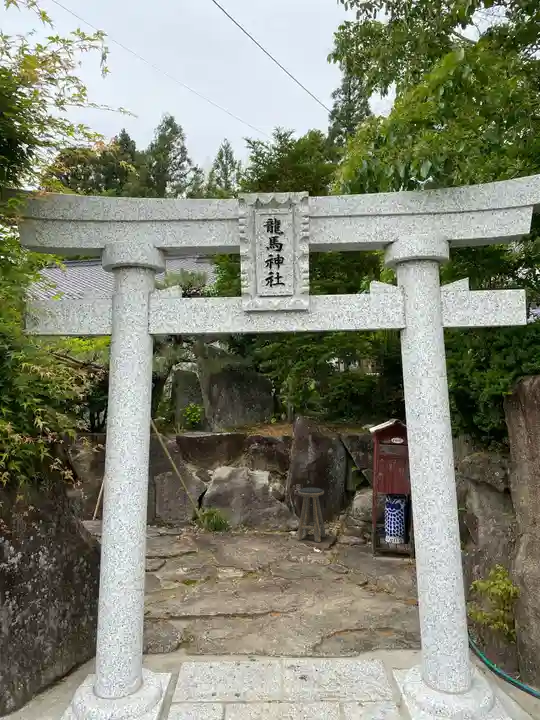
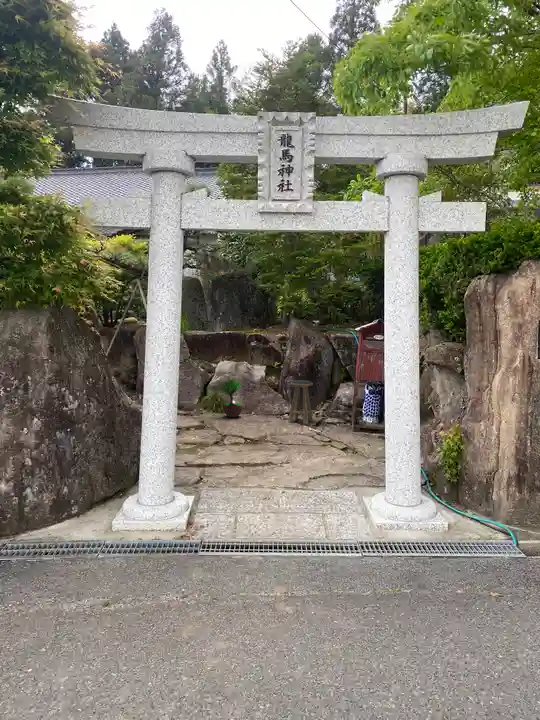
potted tree: none [215,484,244,534] -> present [220,379,242,417]

